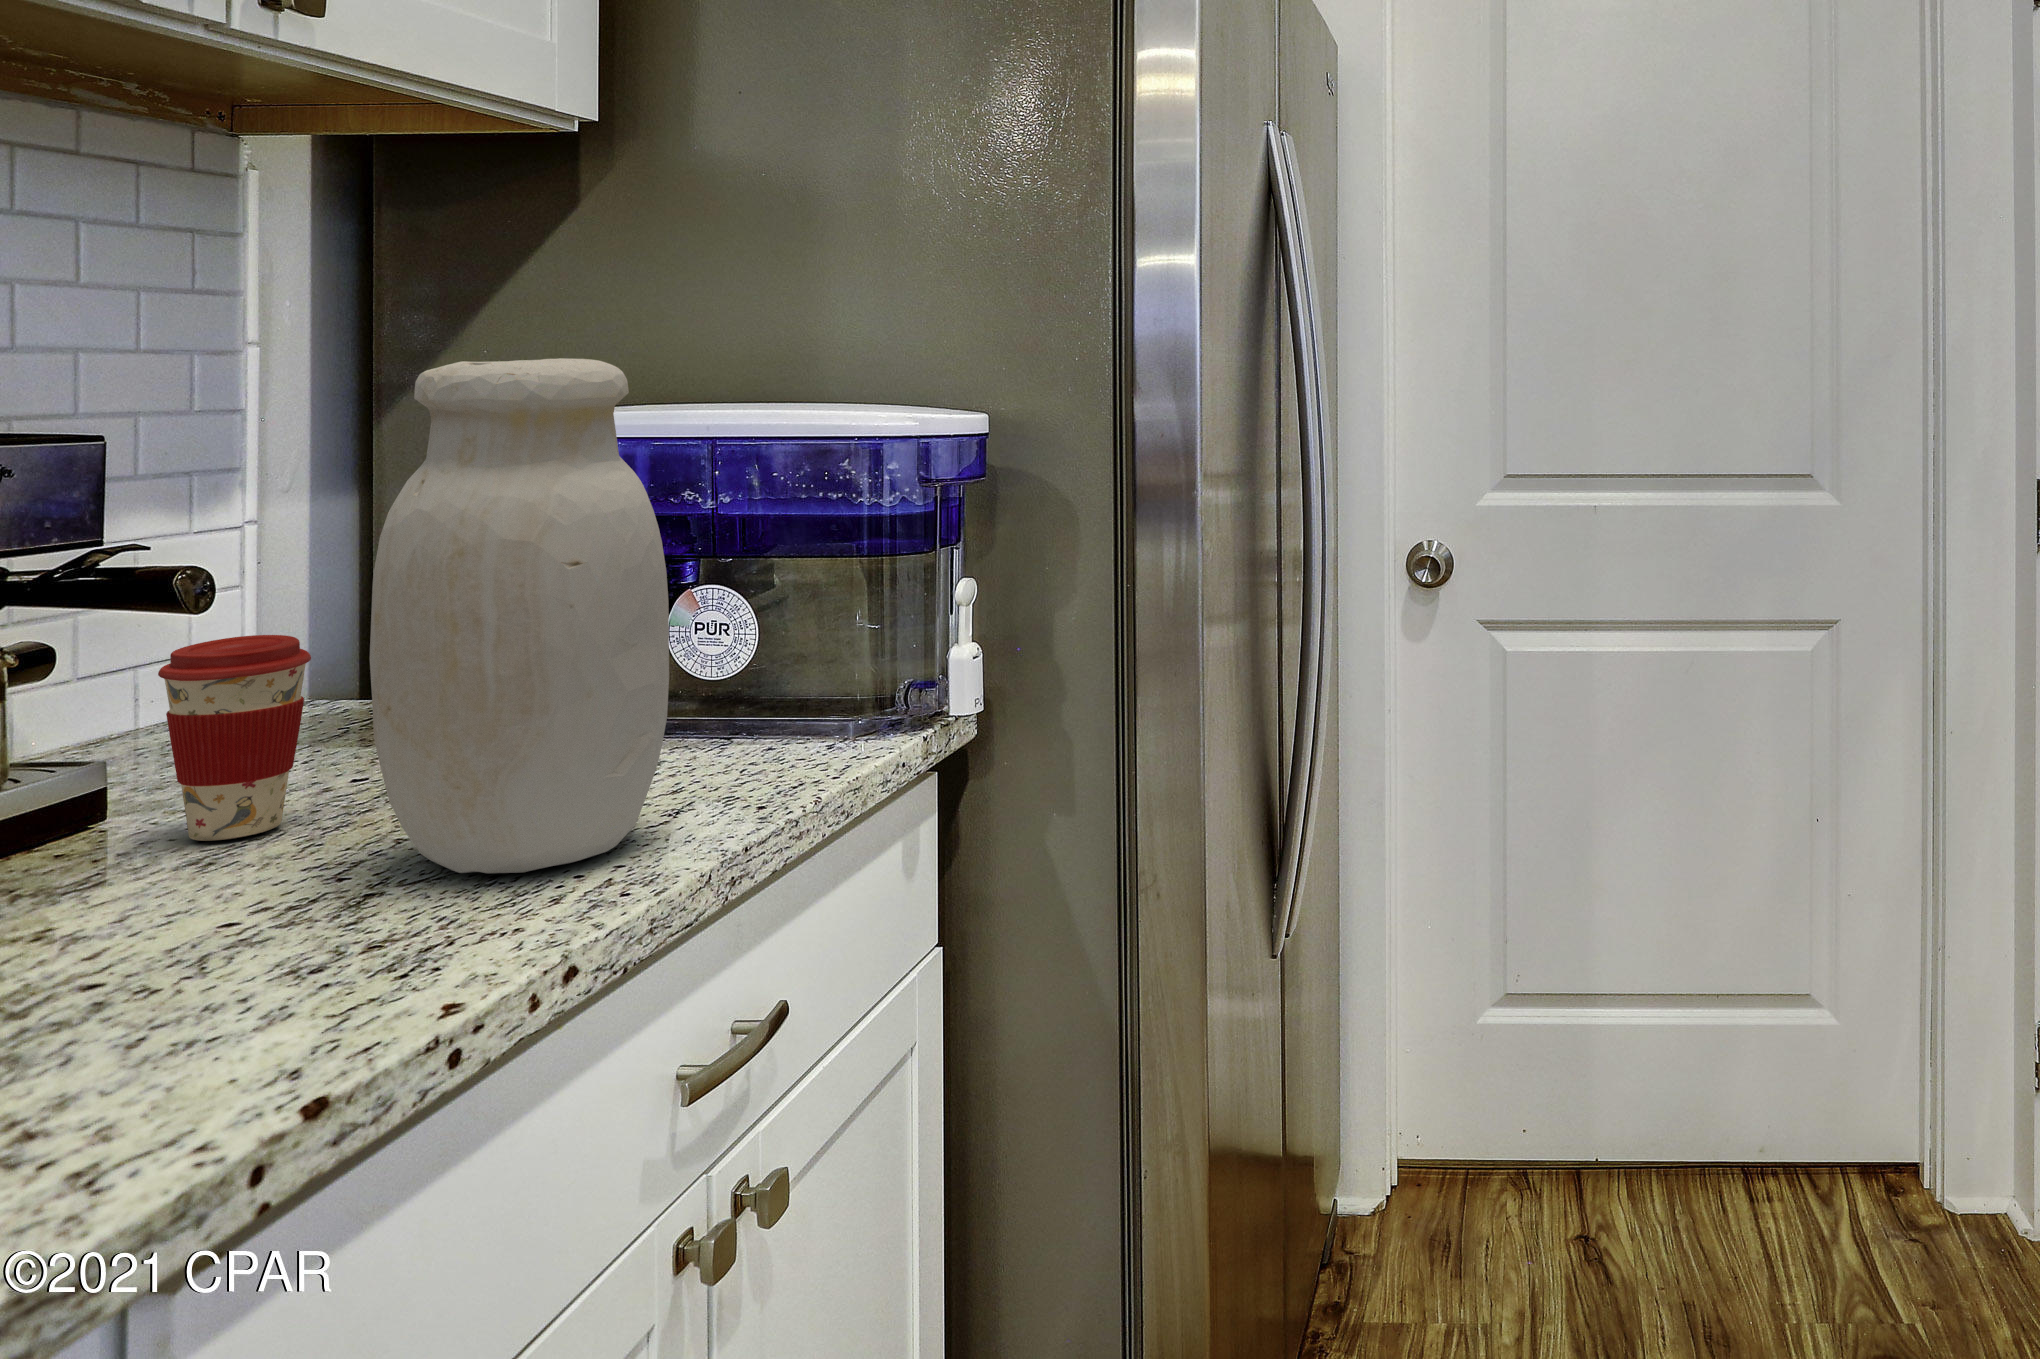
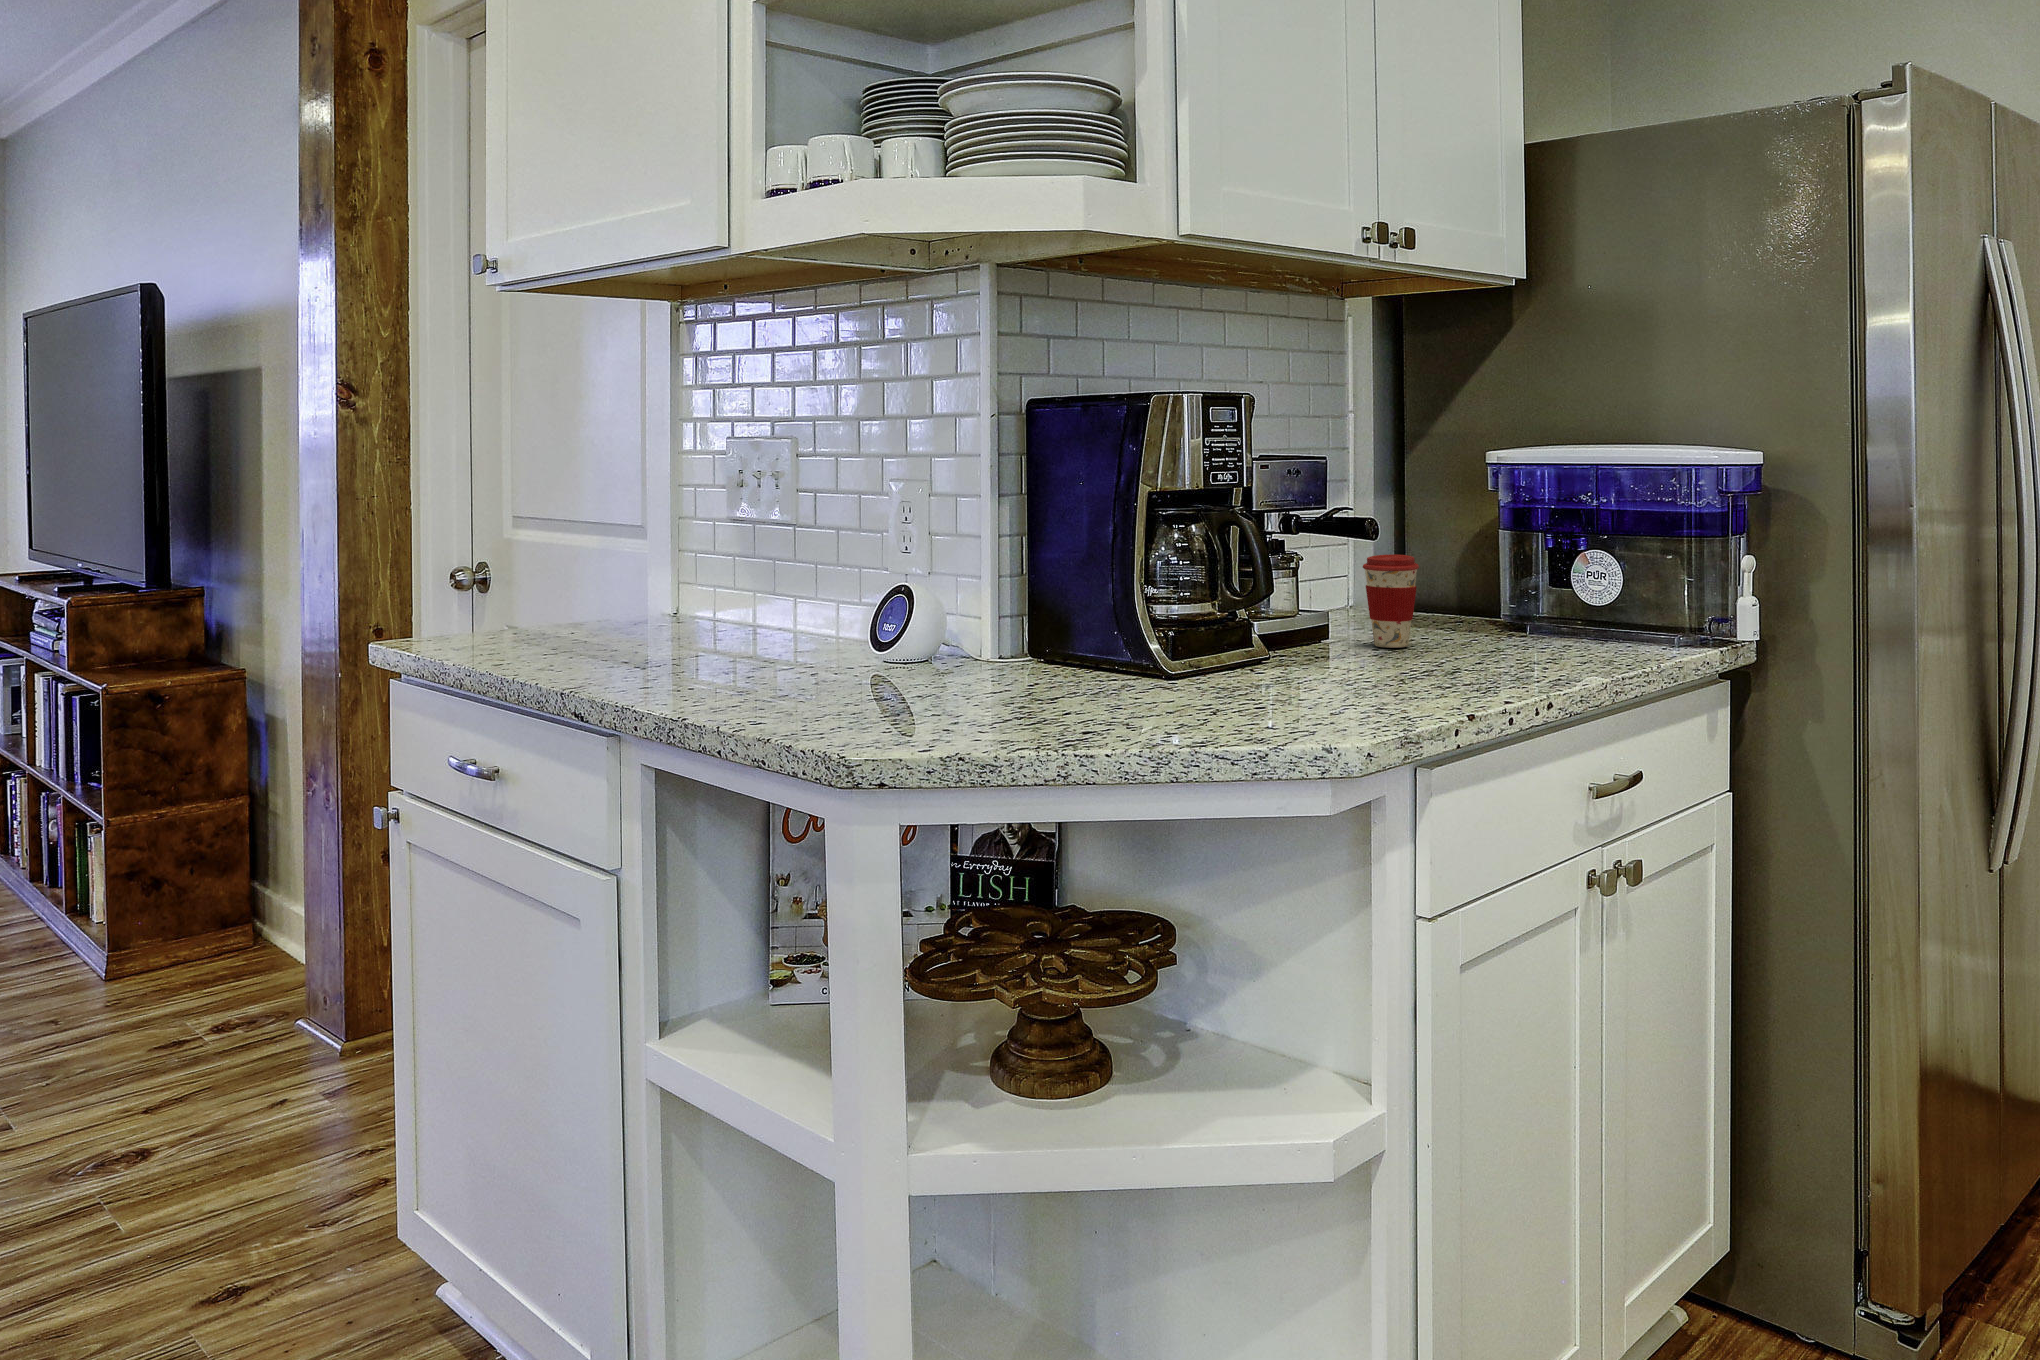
jar: present [370,358,669,873] -> none [1458,420,1588,670]

